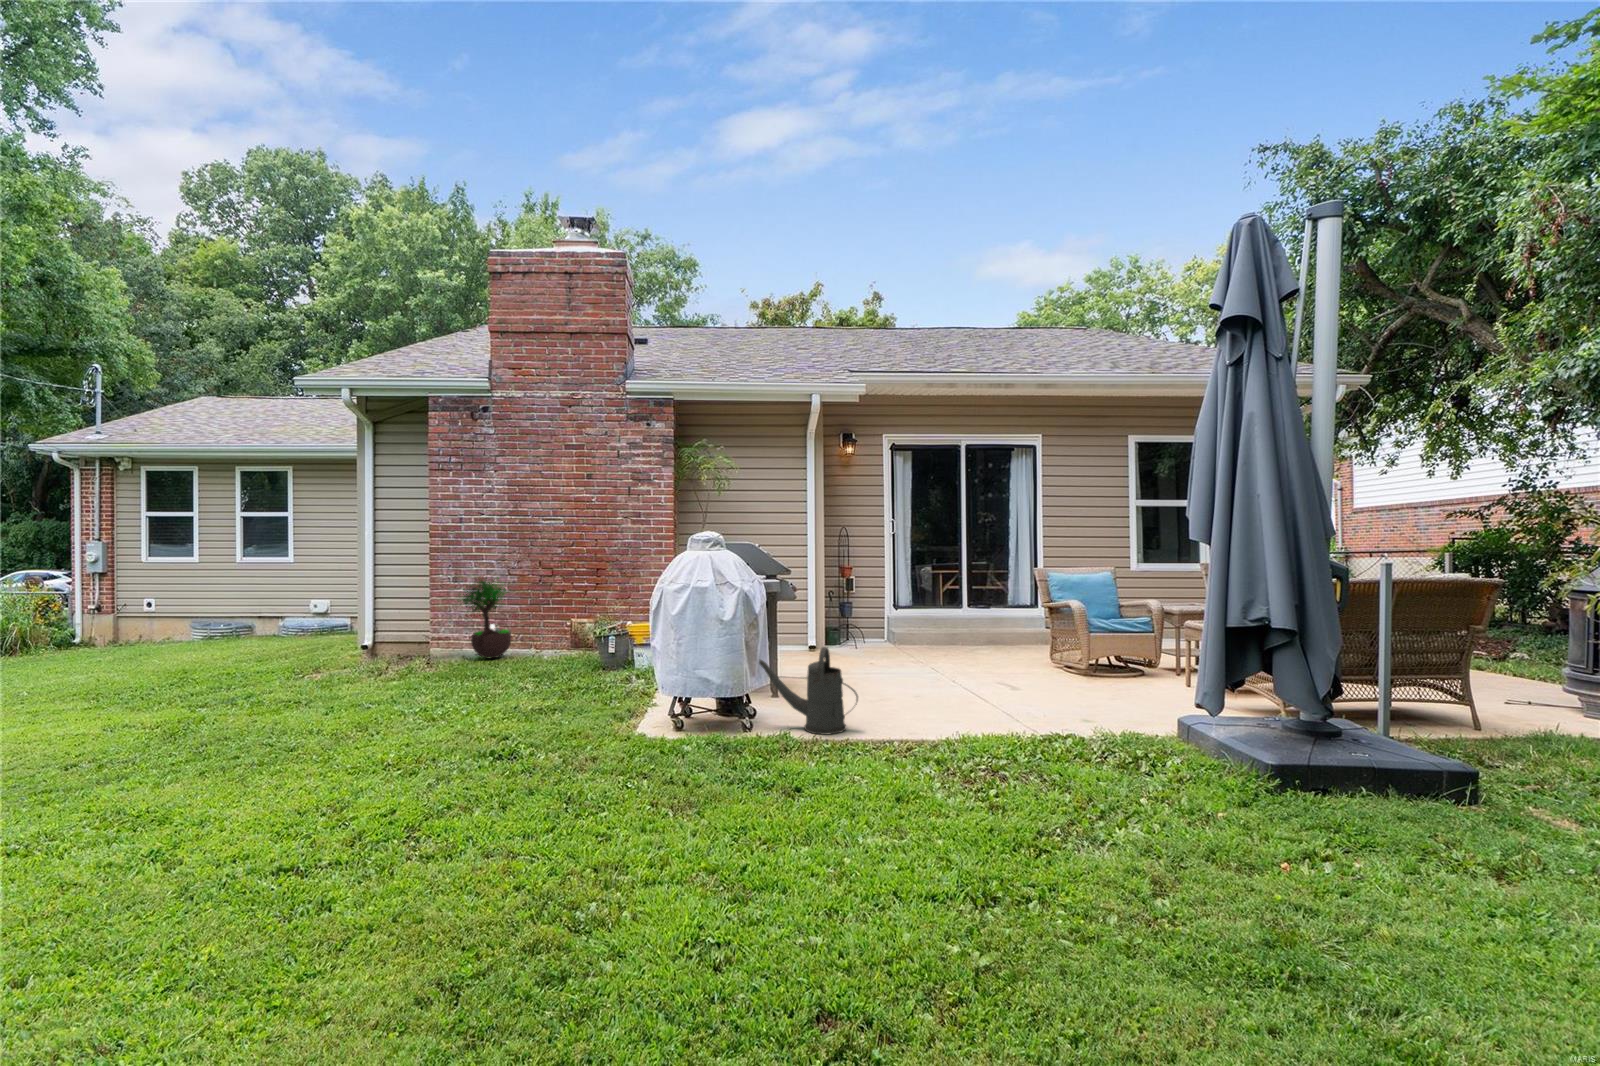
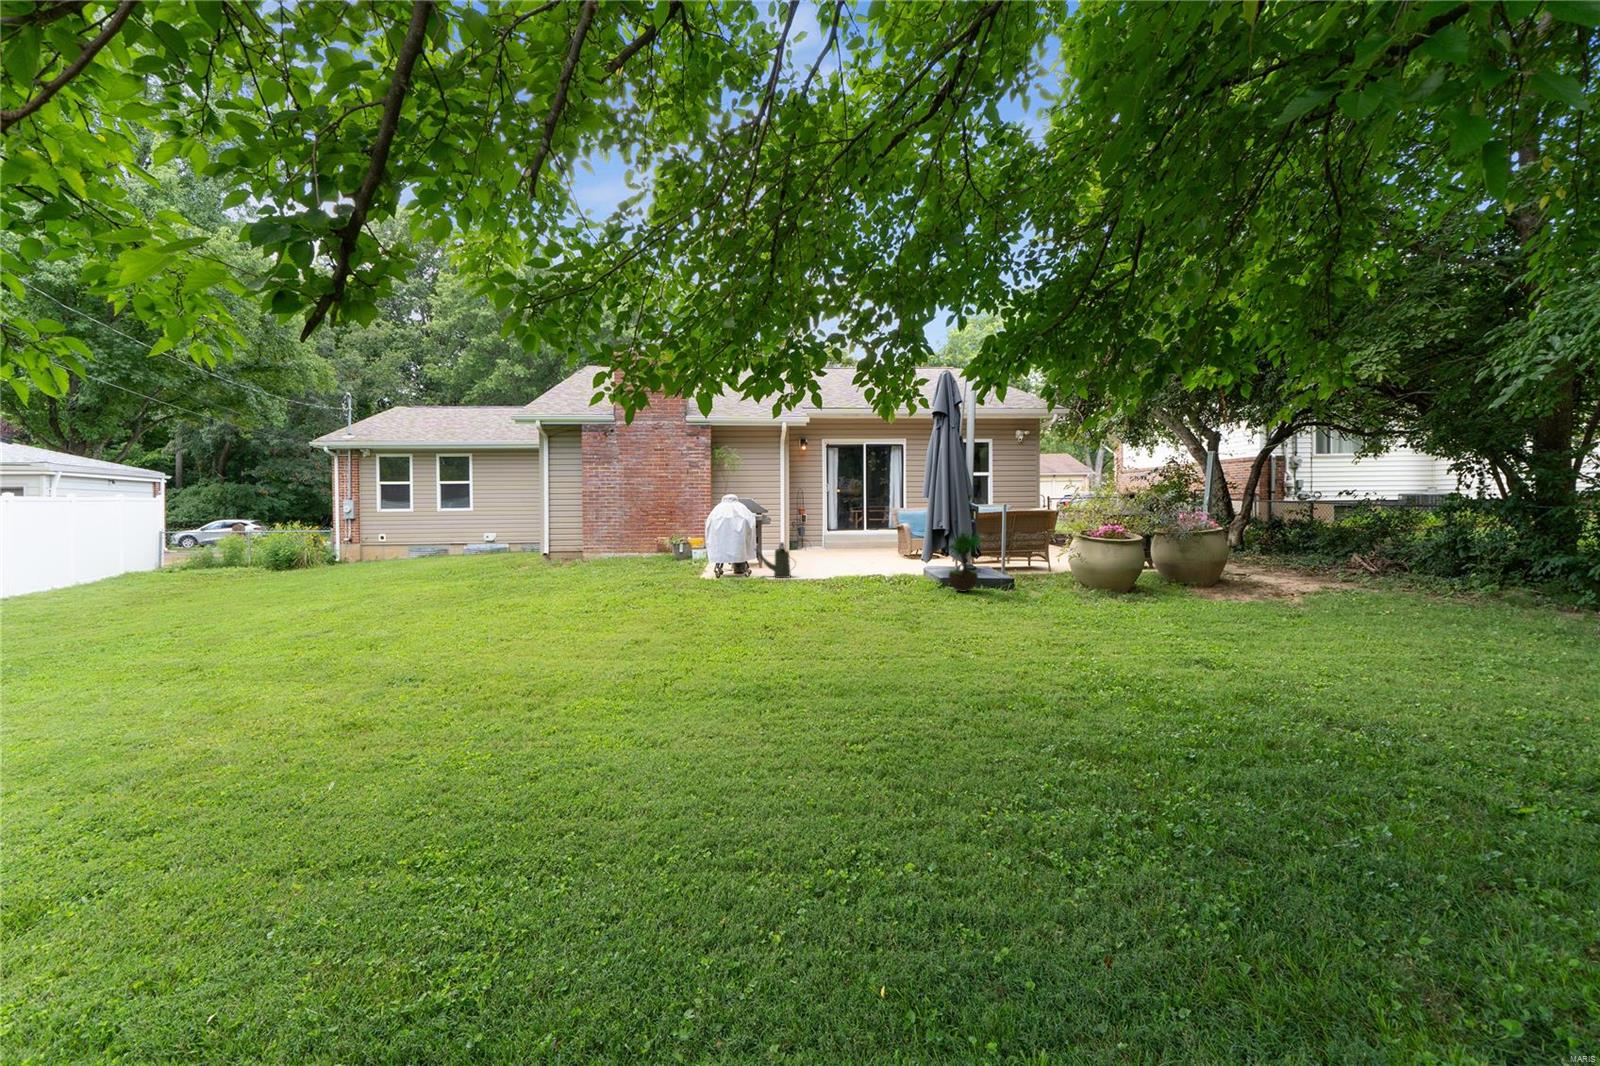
potted tree: present [458,578,511,658] -> present [949,532,982,591]

